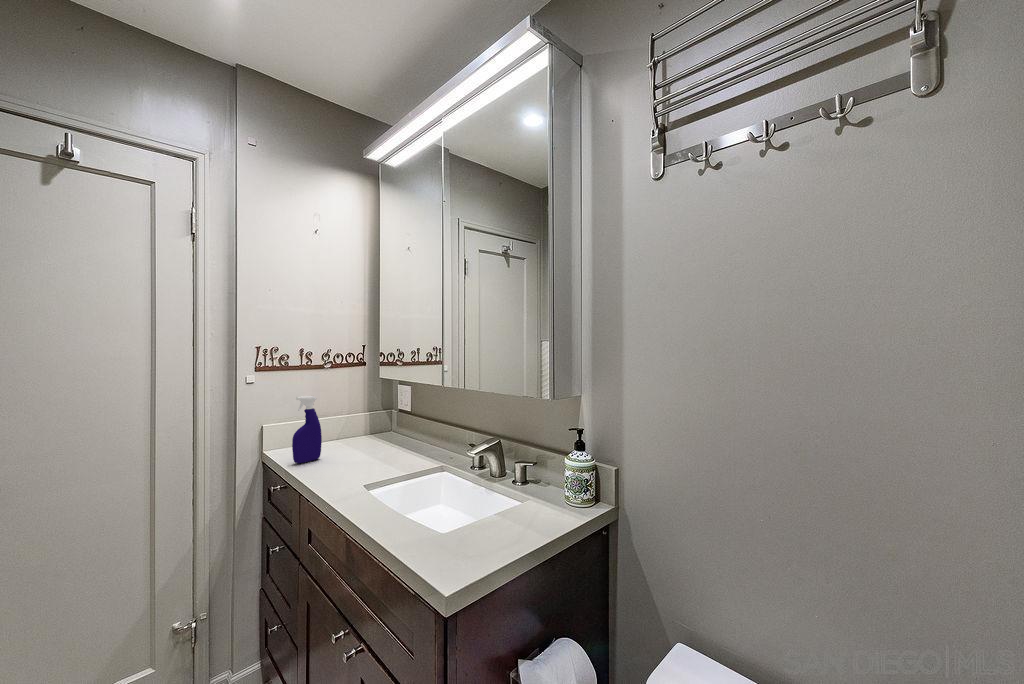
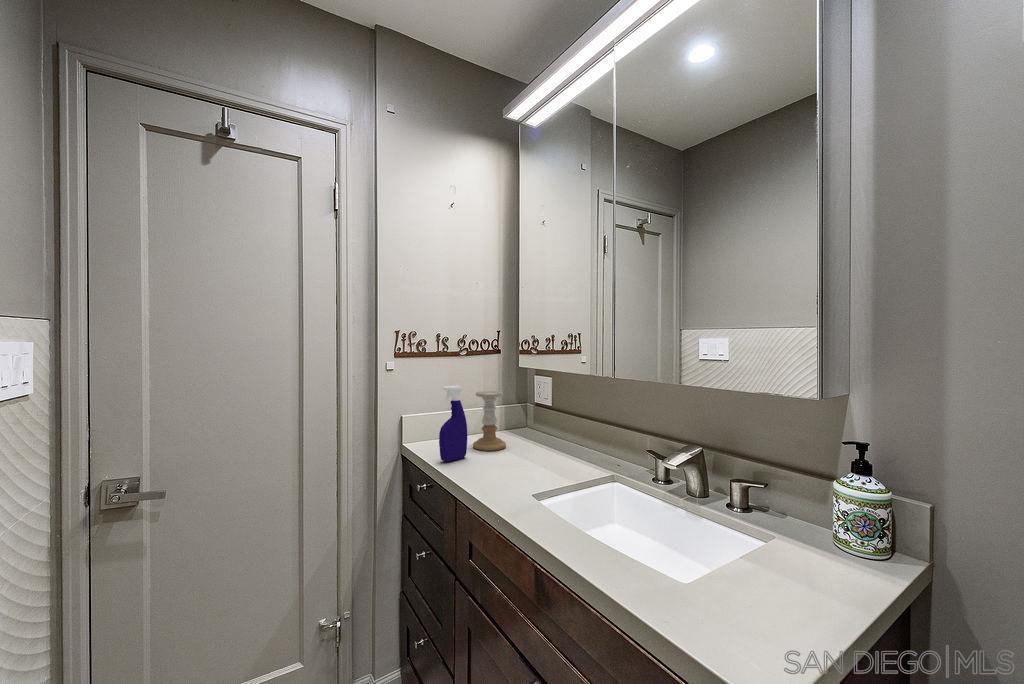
candle holder: none [332,400,363,452] -> present [473,391,506,451]

